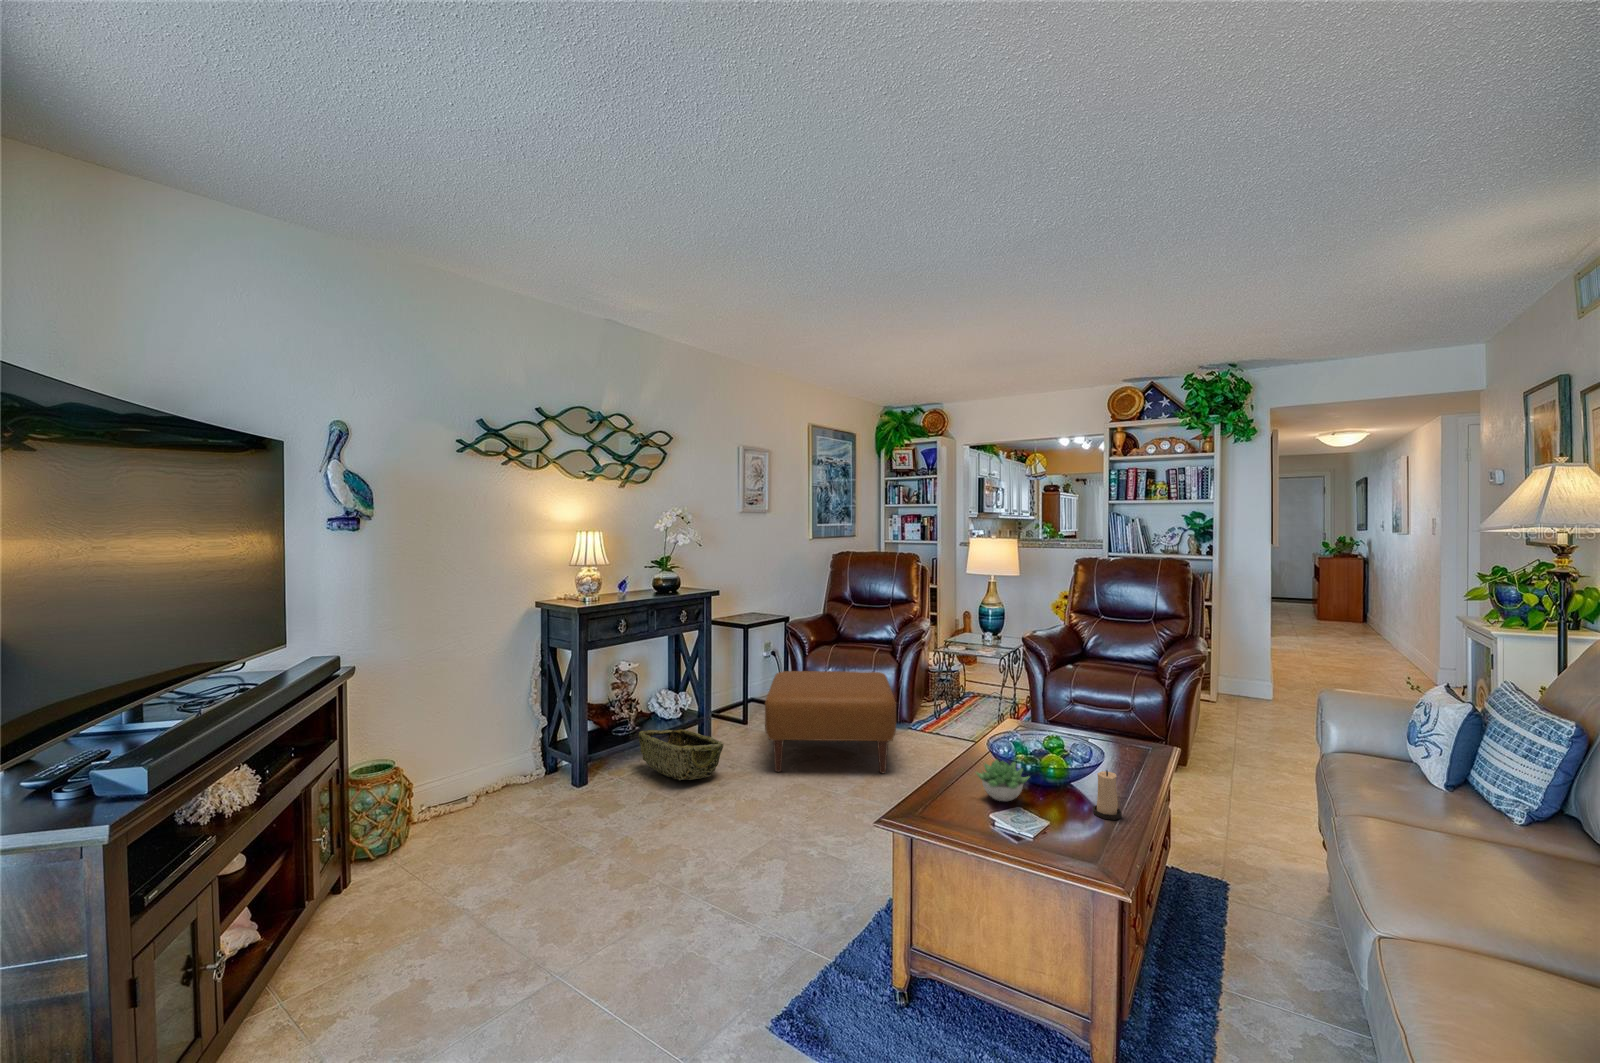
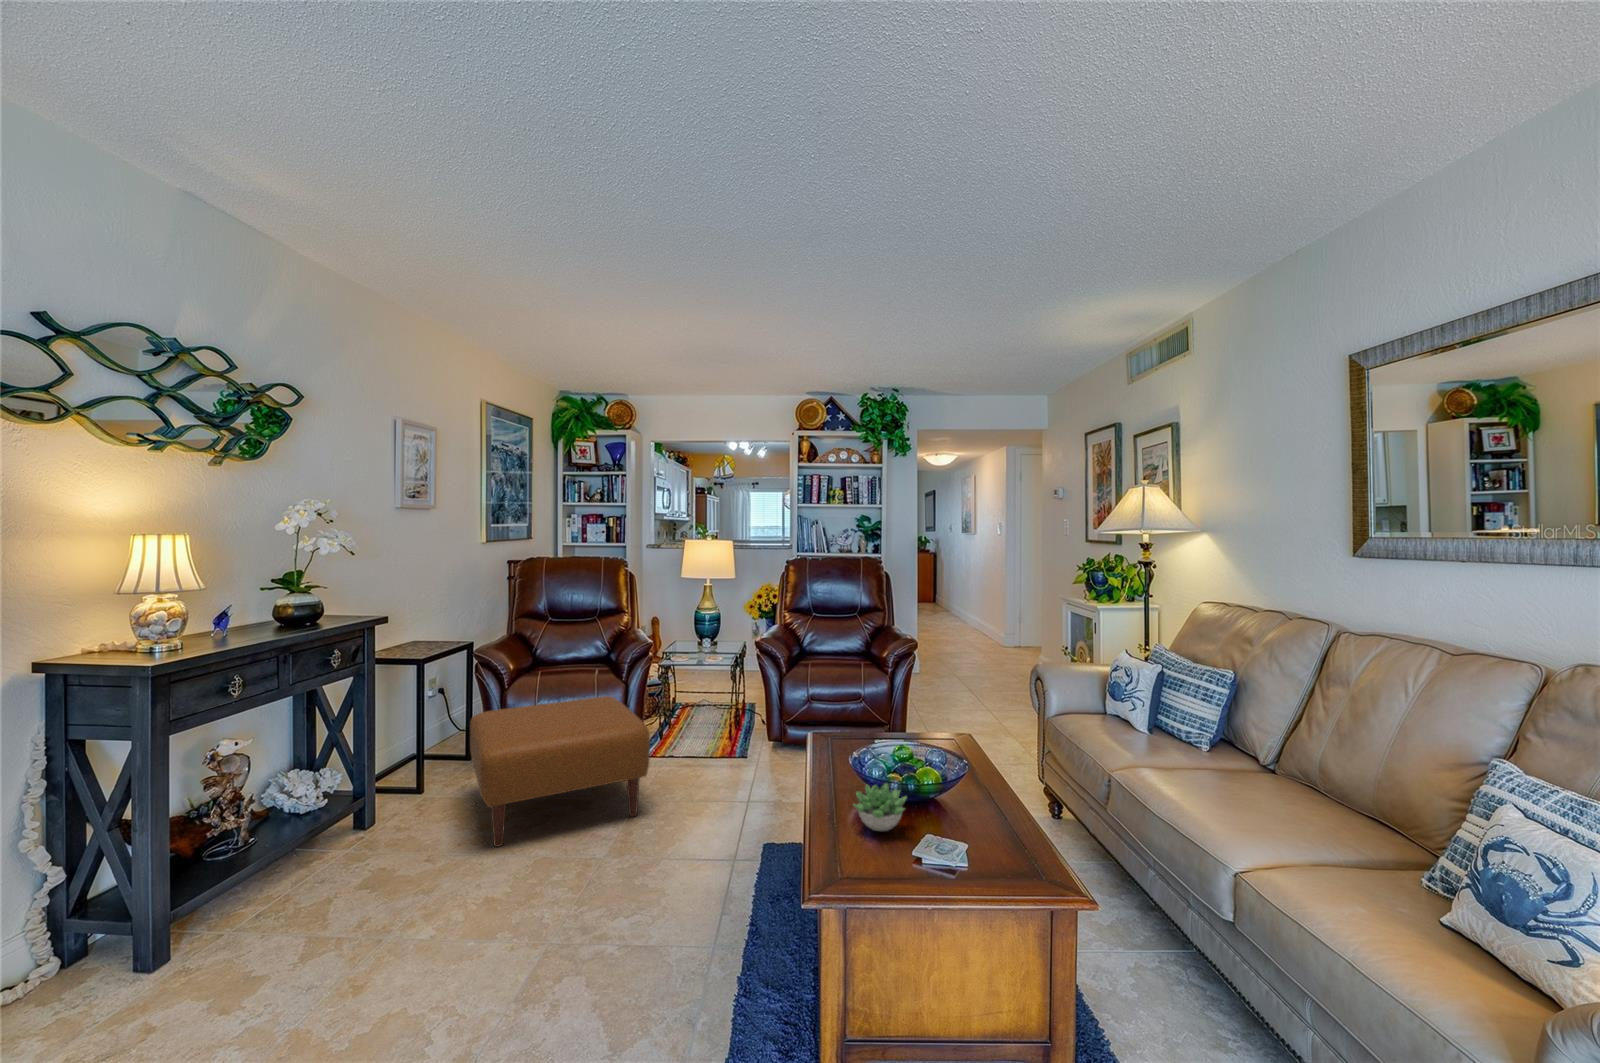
woven basket: present [639,729,723,780] -> none [265,818,420,898]
candle: present [1093,770,1122,820] -> none [963,773,991,825]

